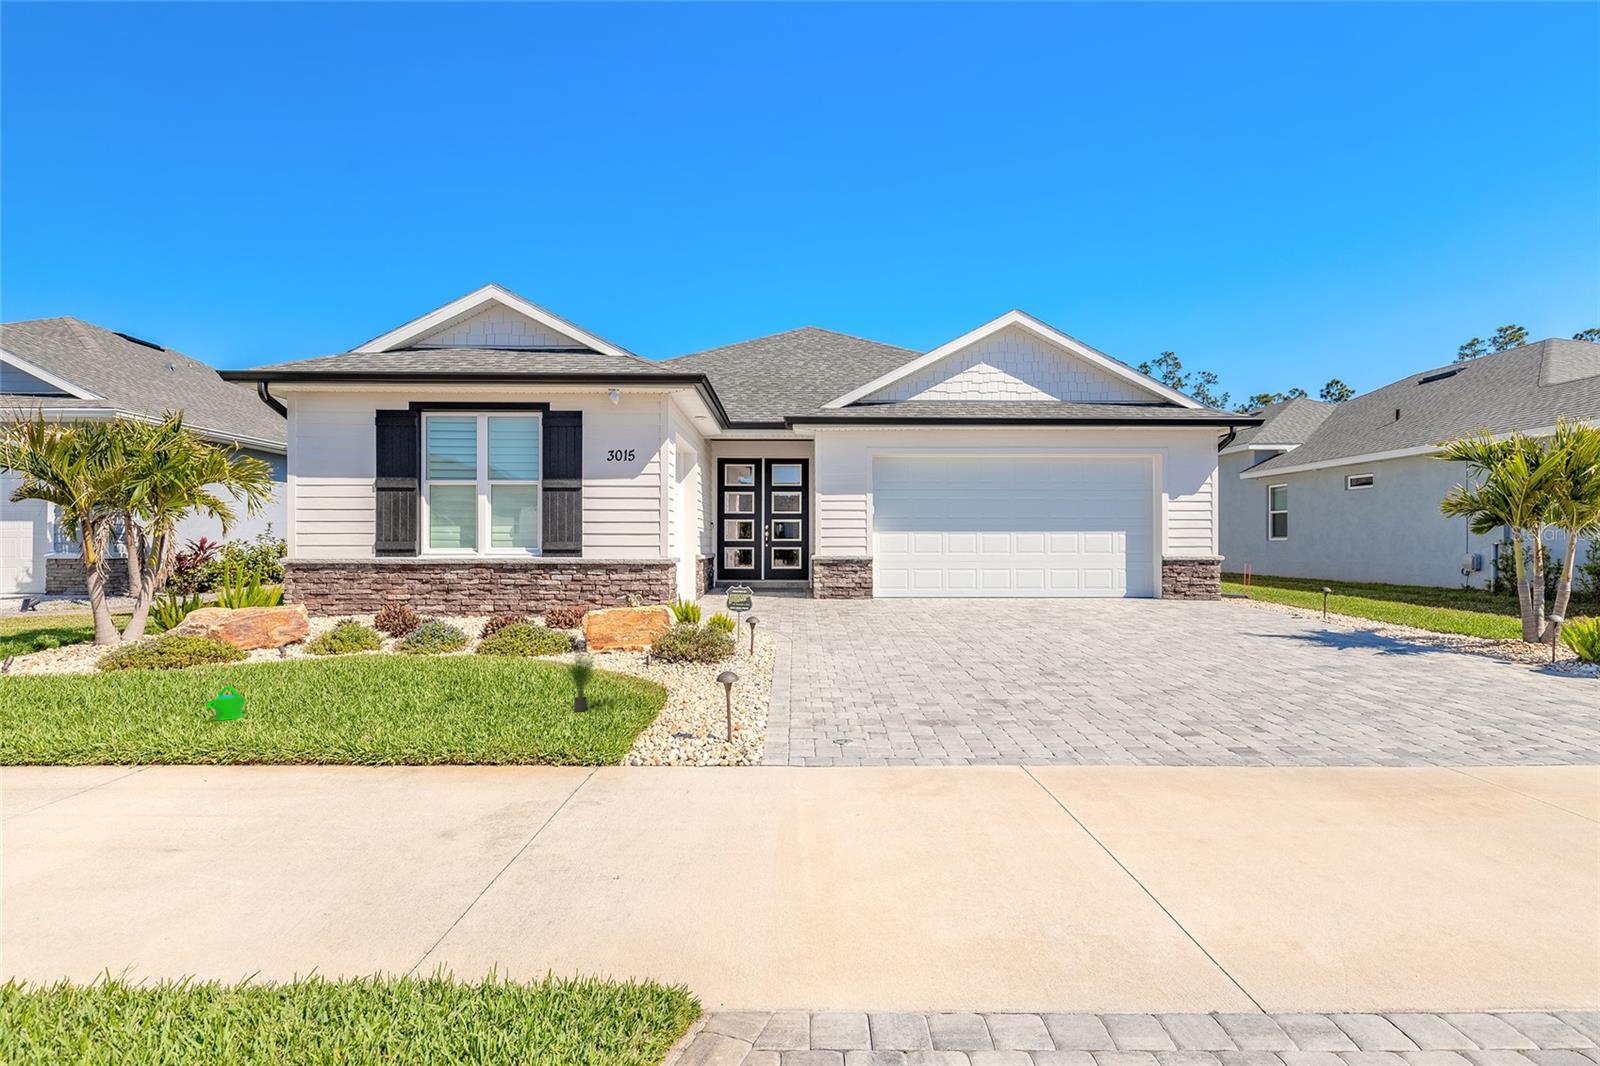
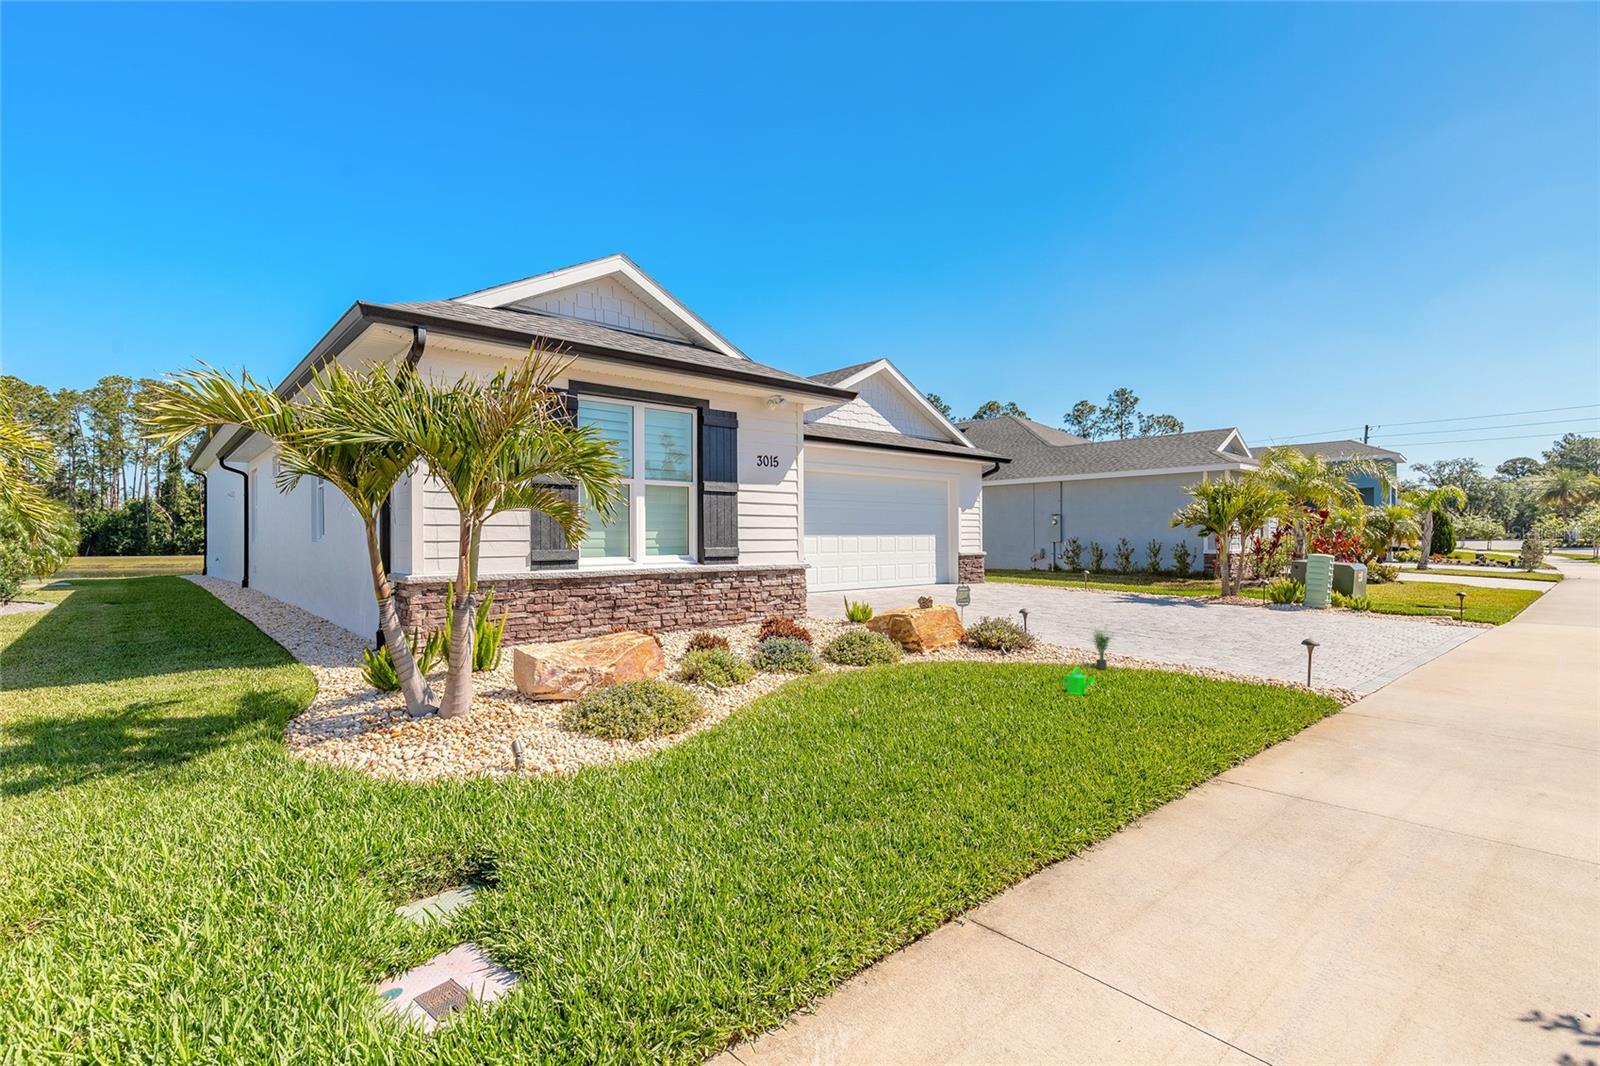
watering can: present [207,686,245,720] -> present [1062,667,1095,695]

